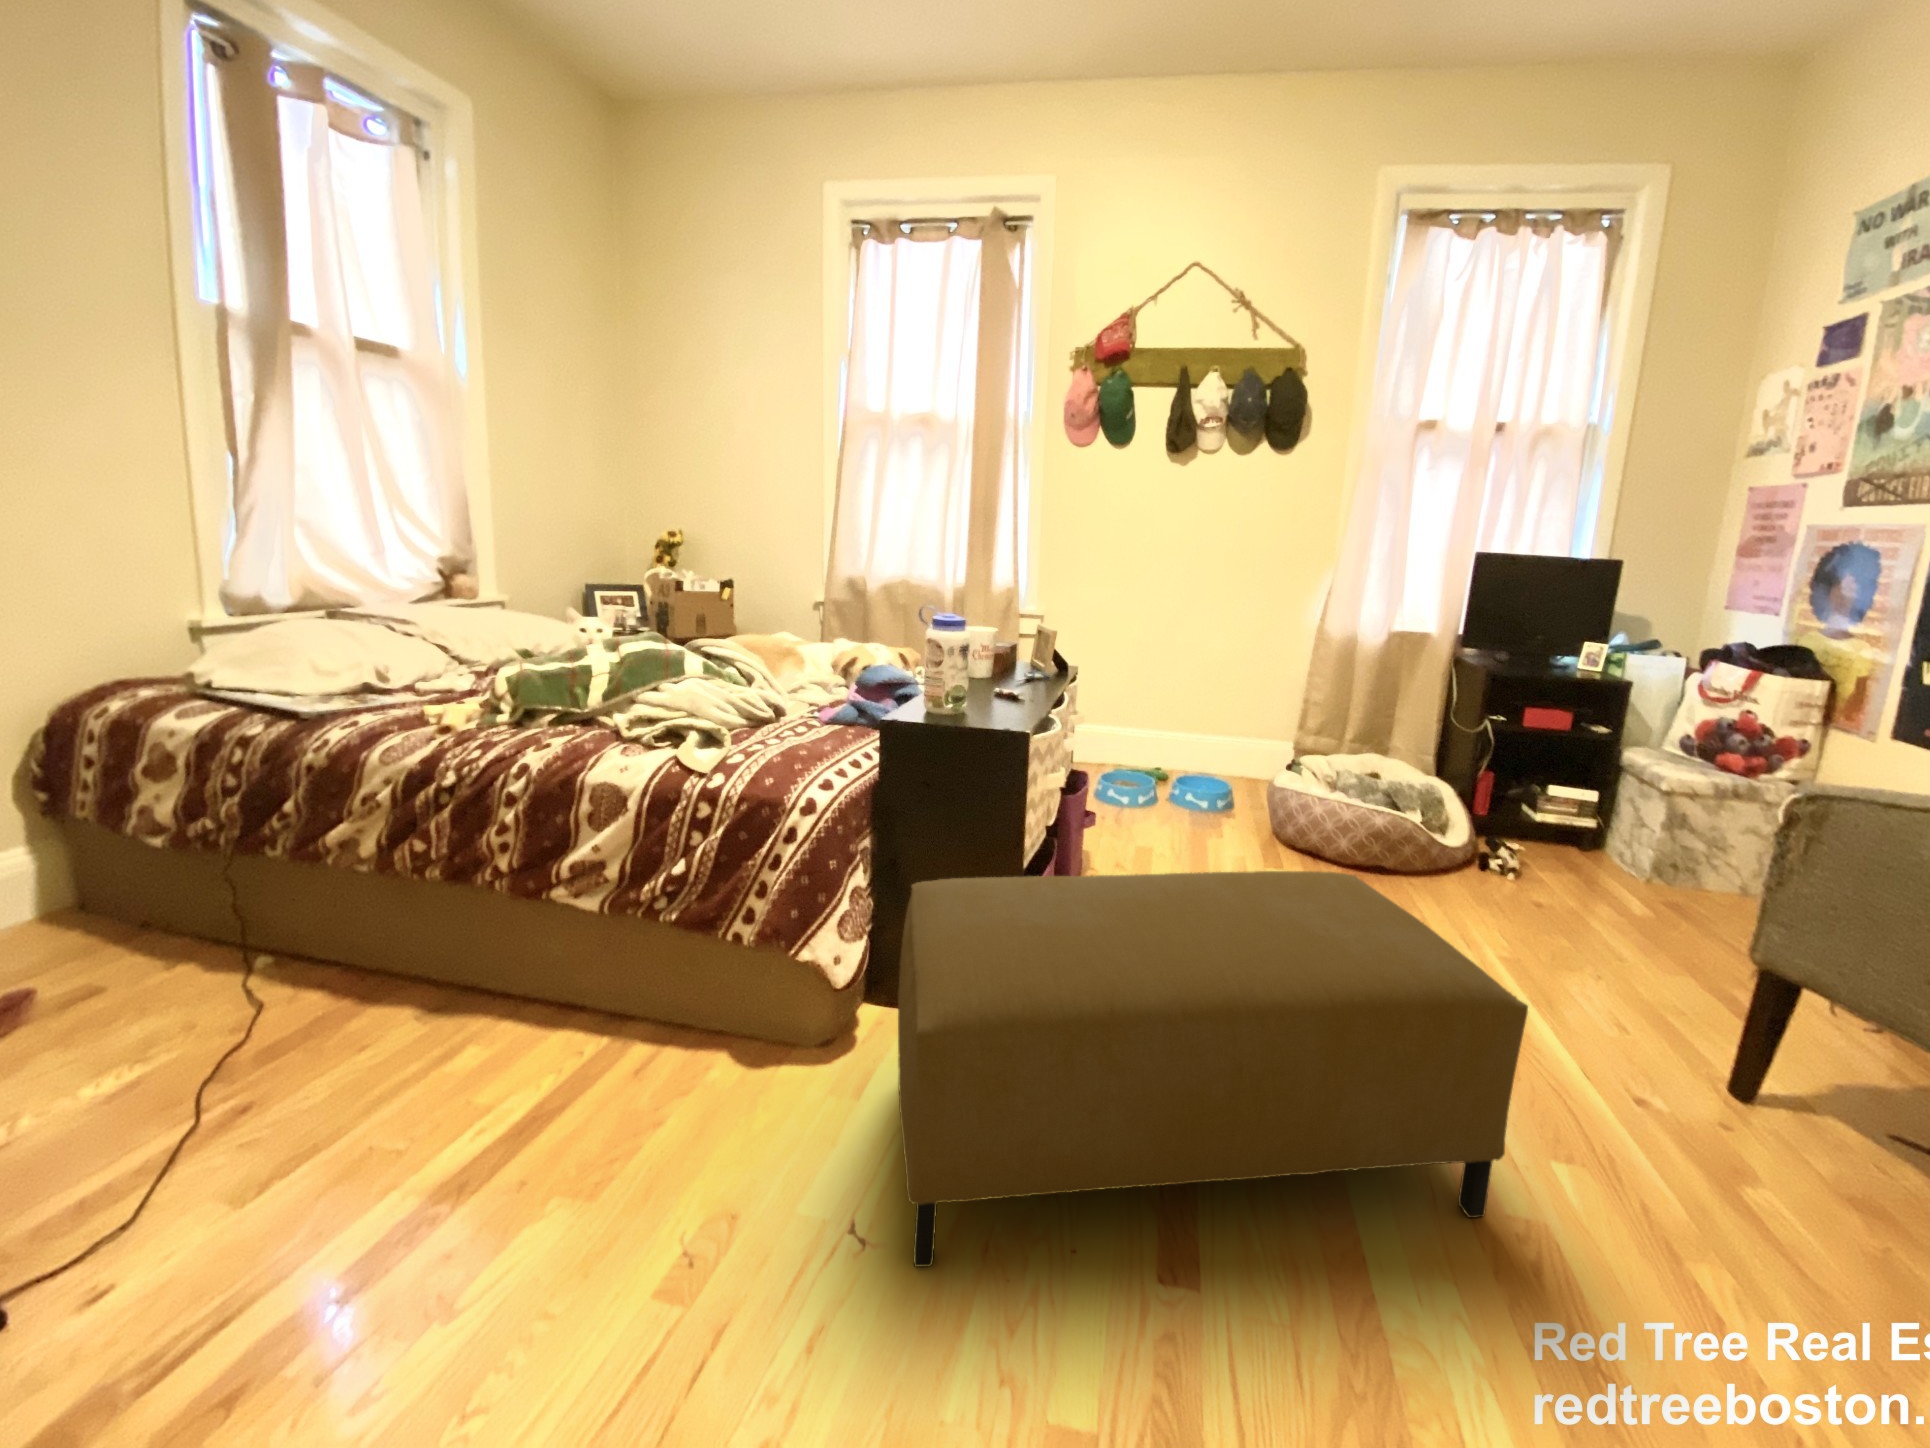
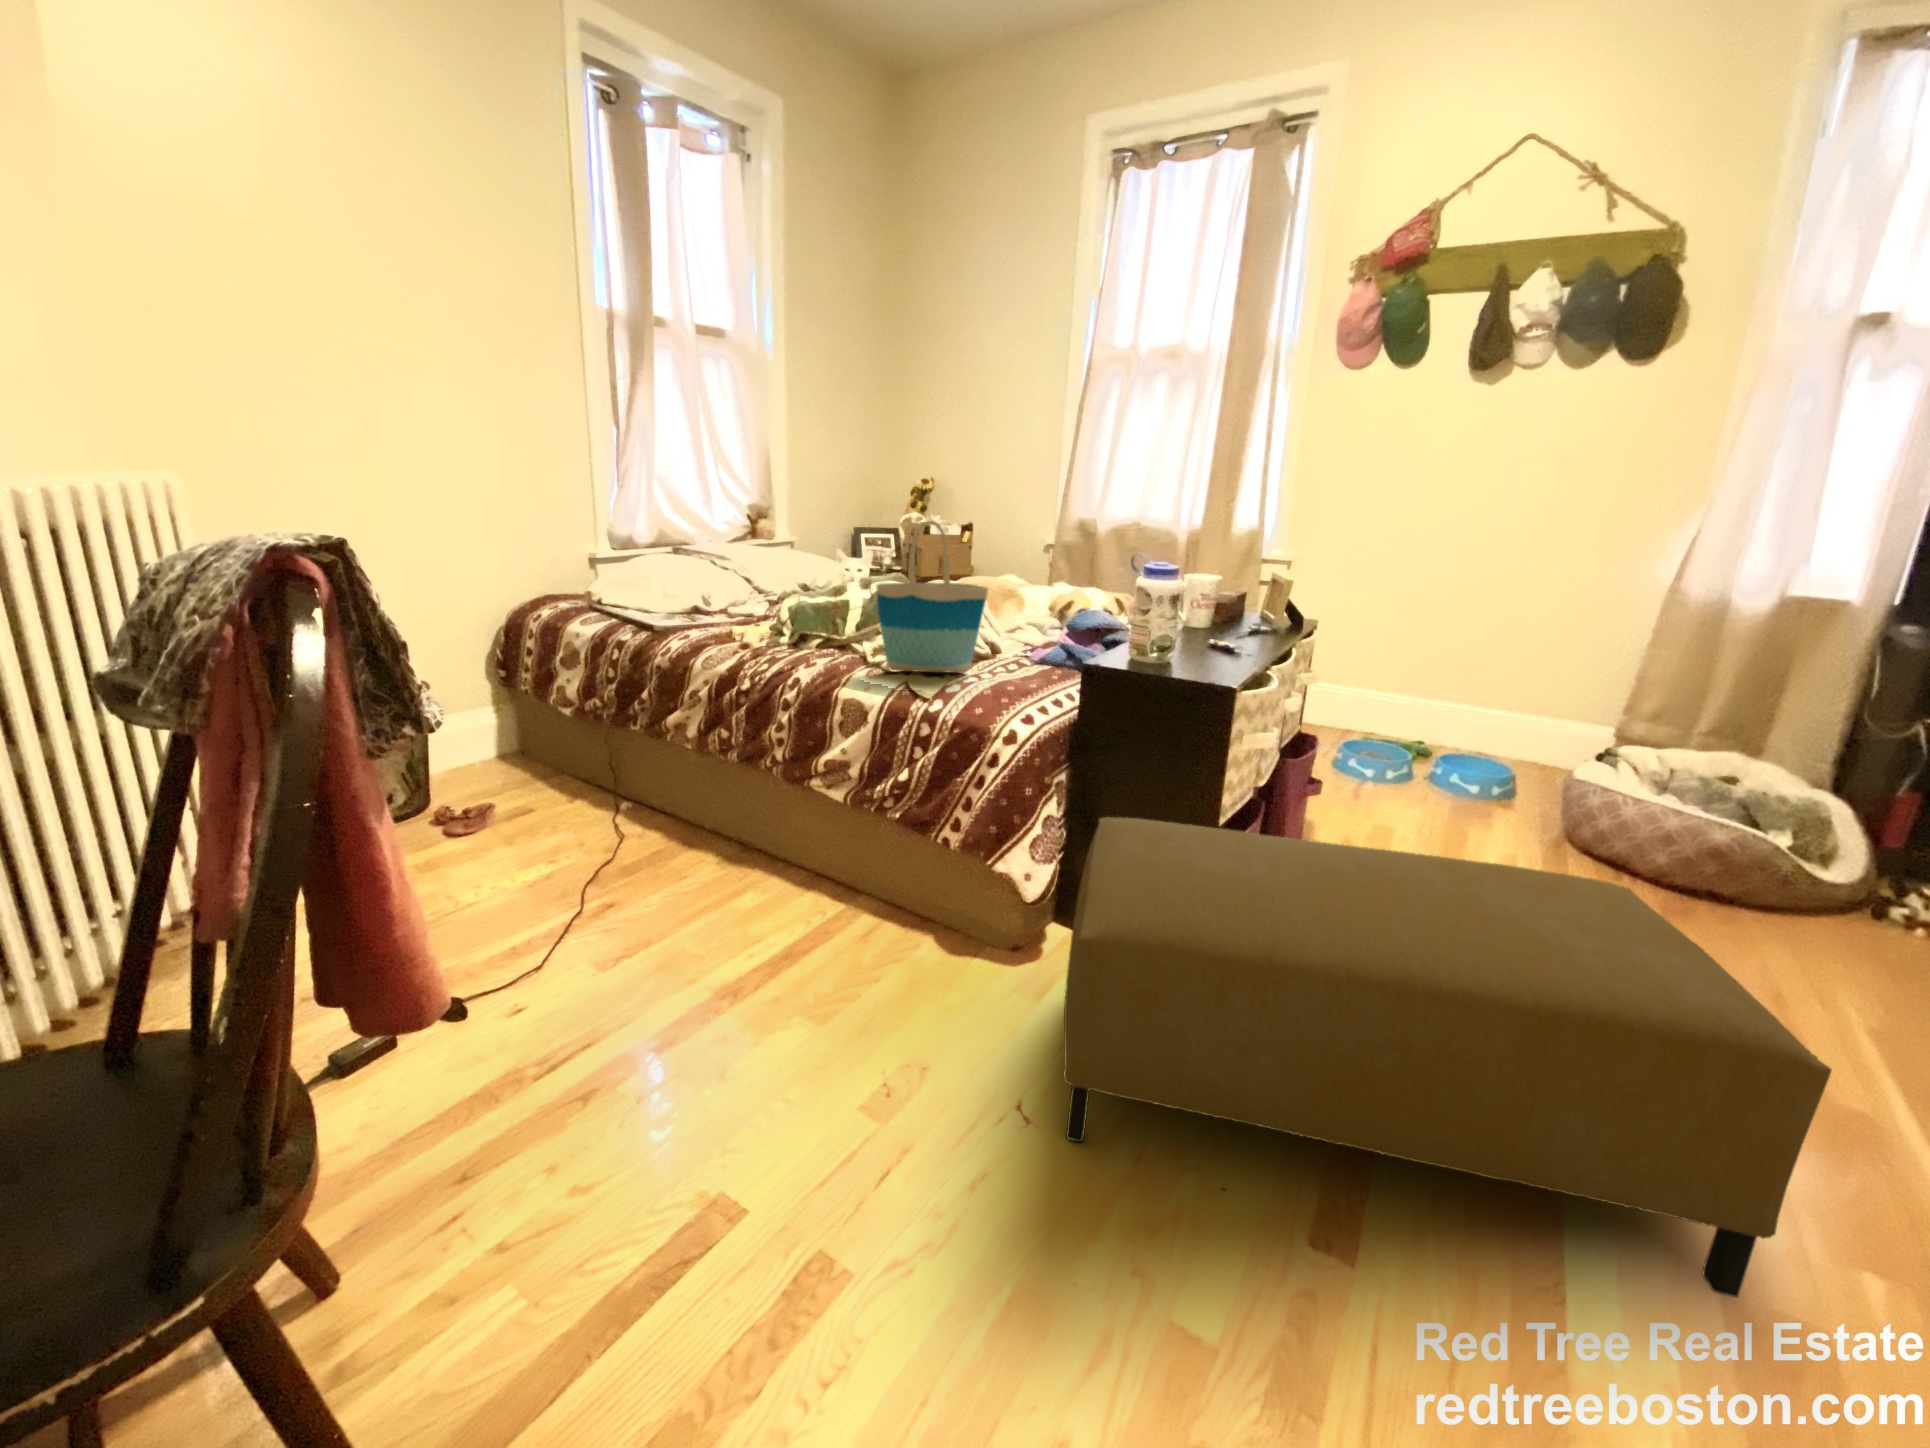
tote bag: none [629,570,767,744] -> present [876,521,989,672]

